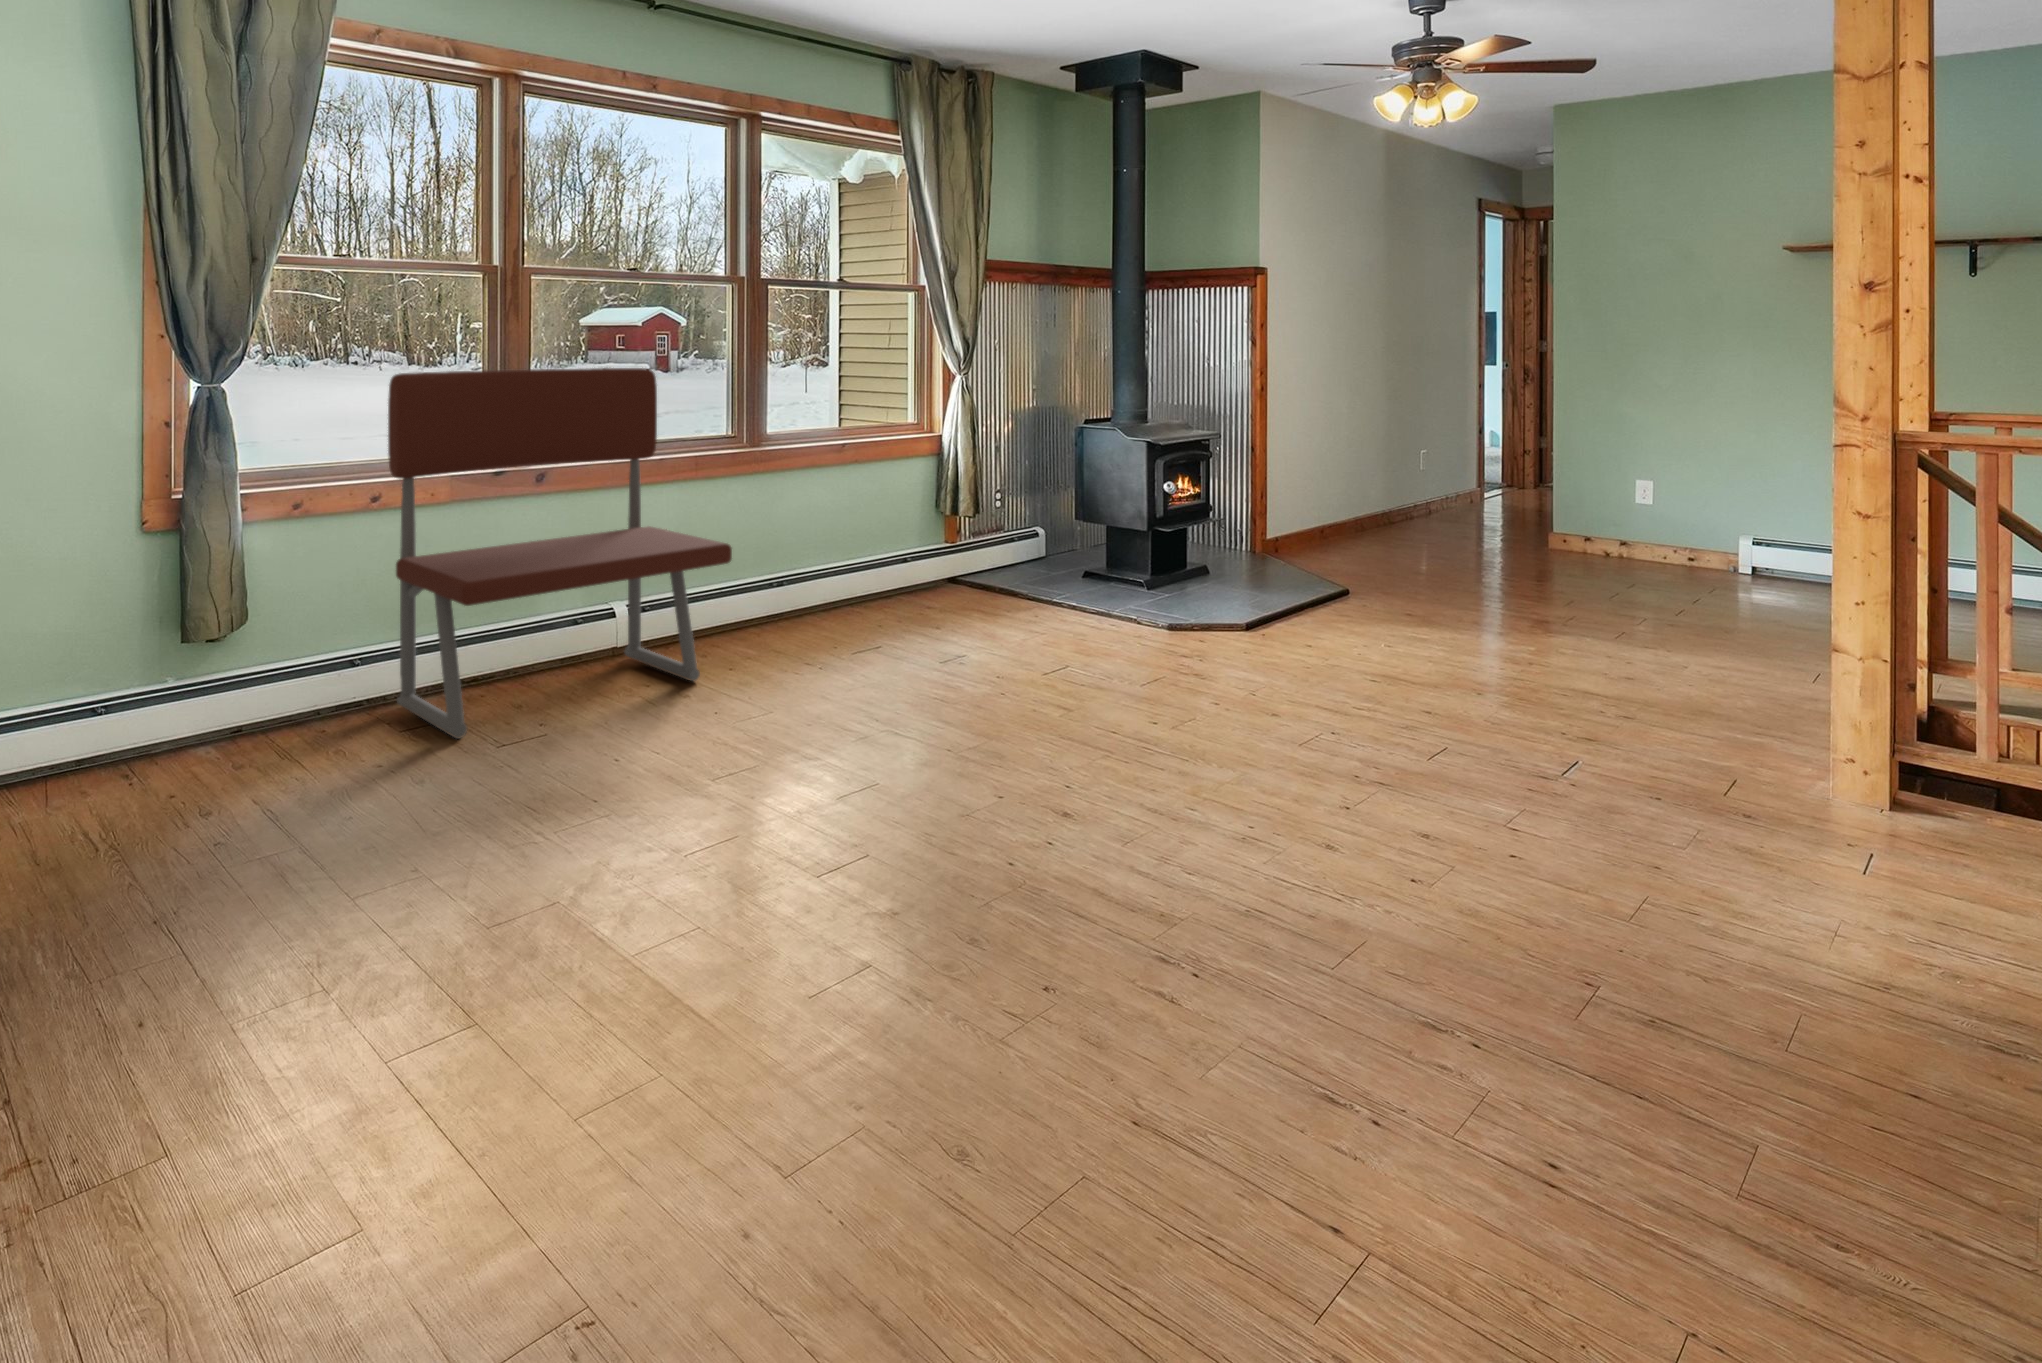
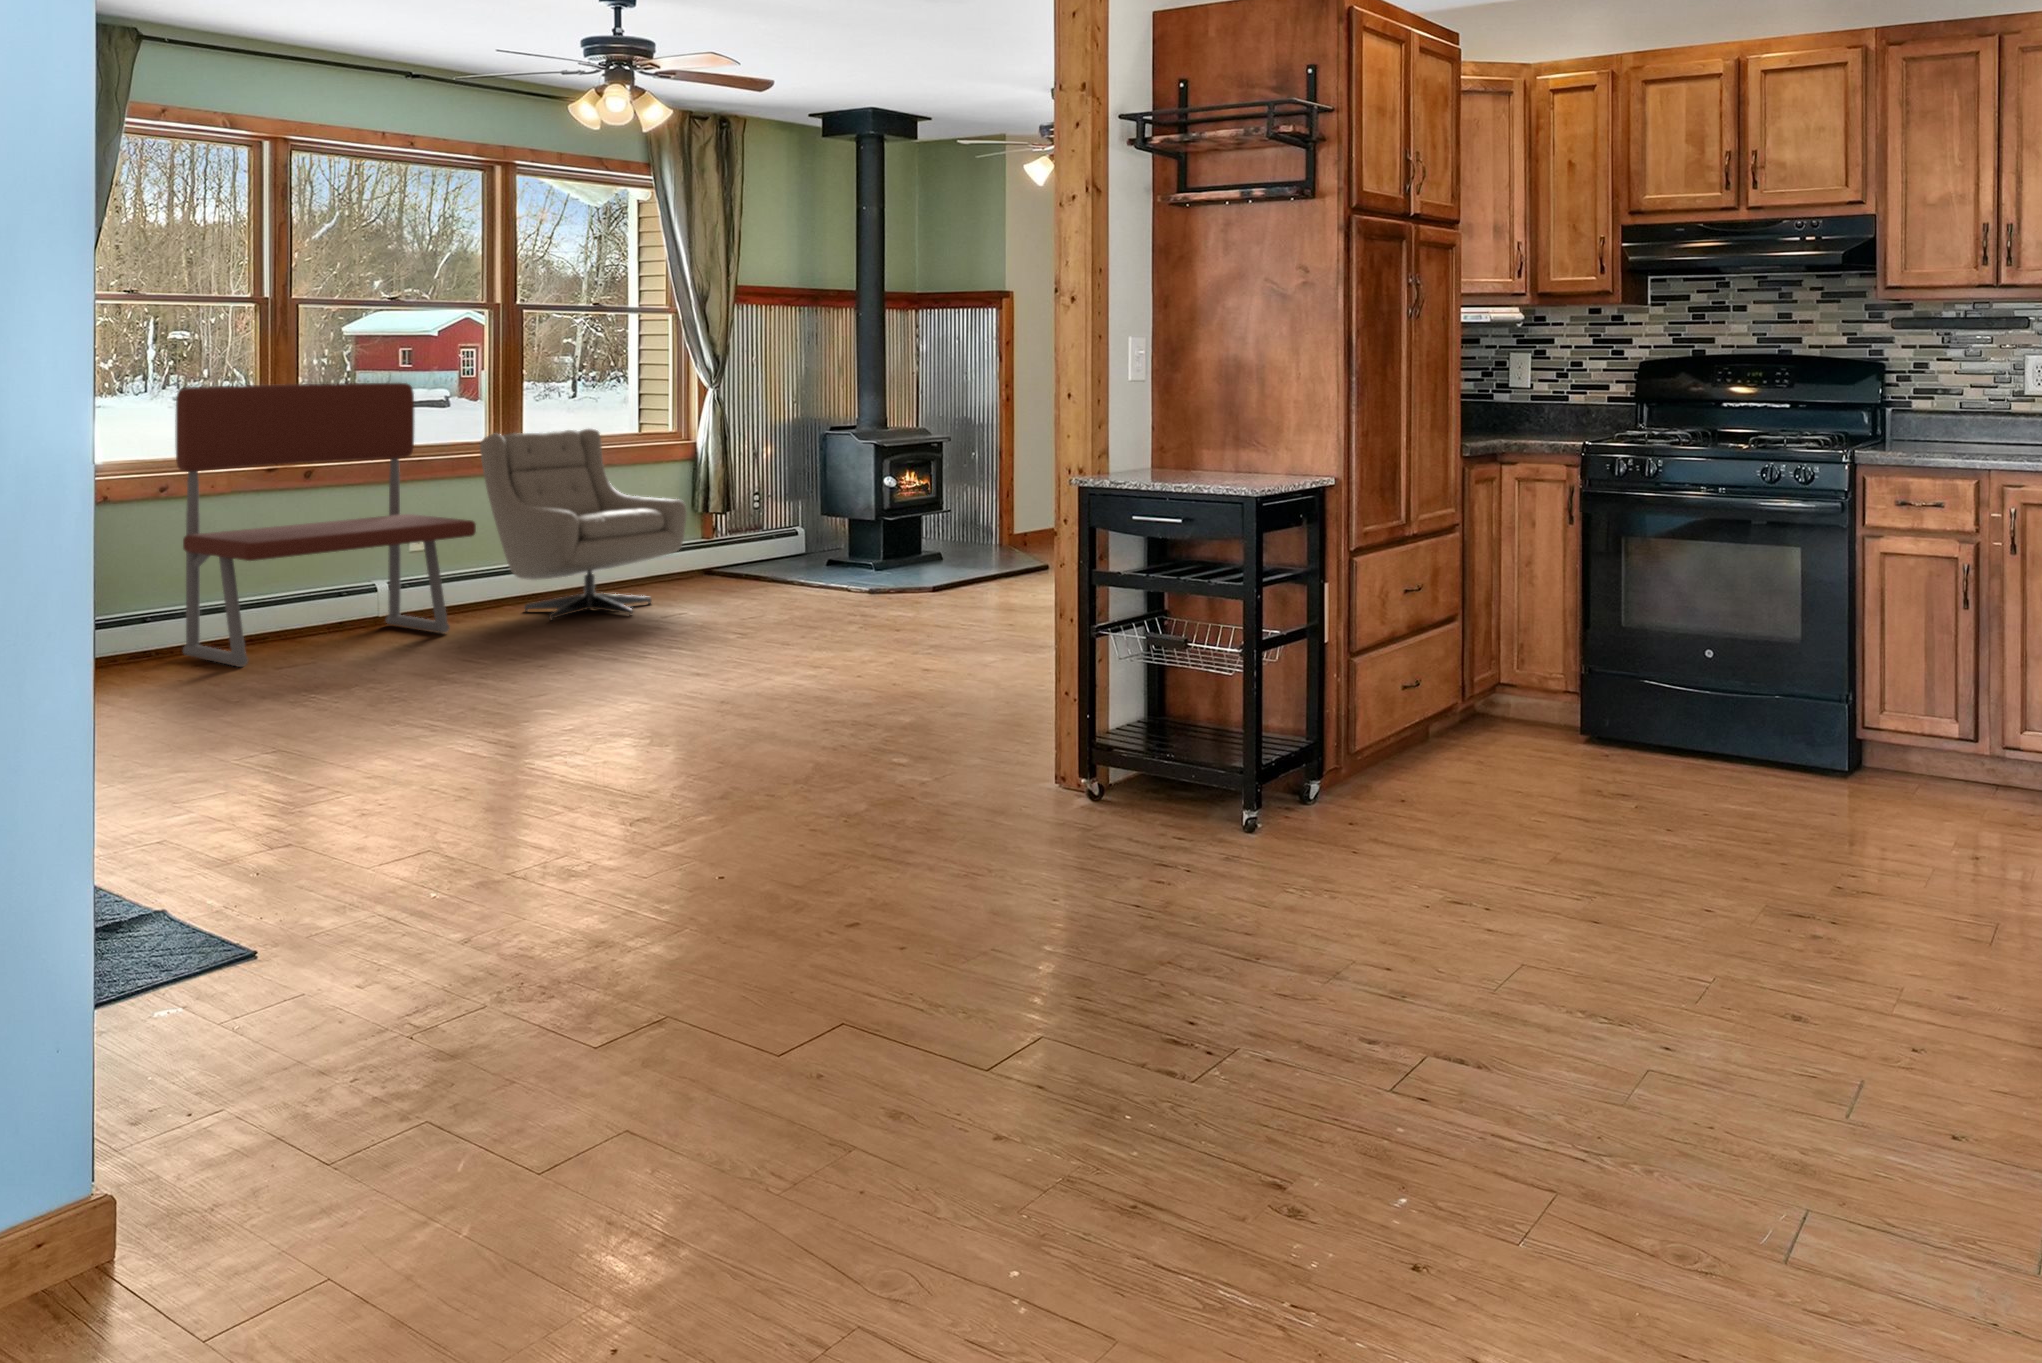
armchair: none [725,422,961,663] -> present [480,428,687,620]

